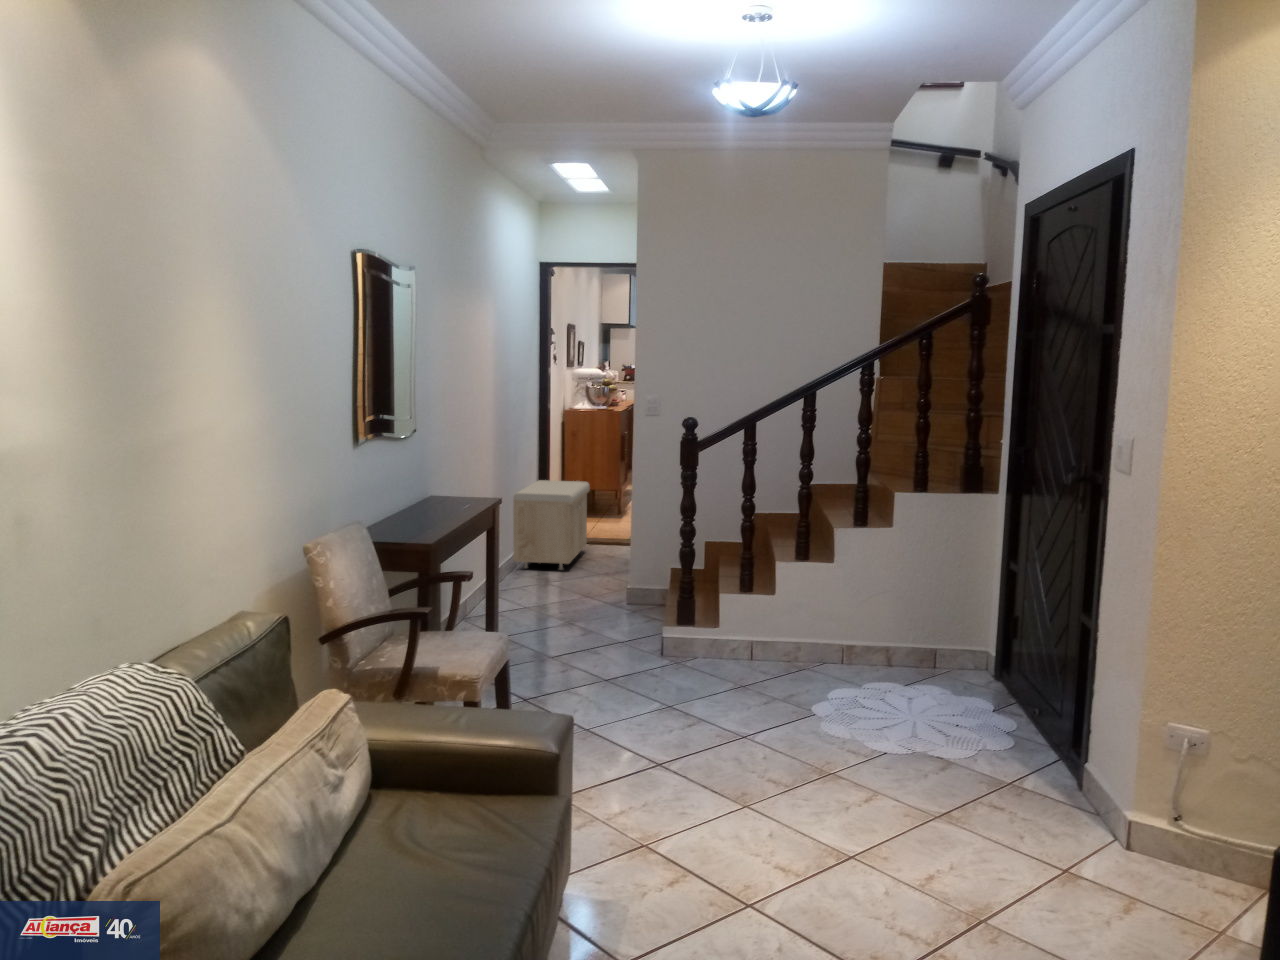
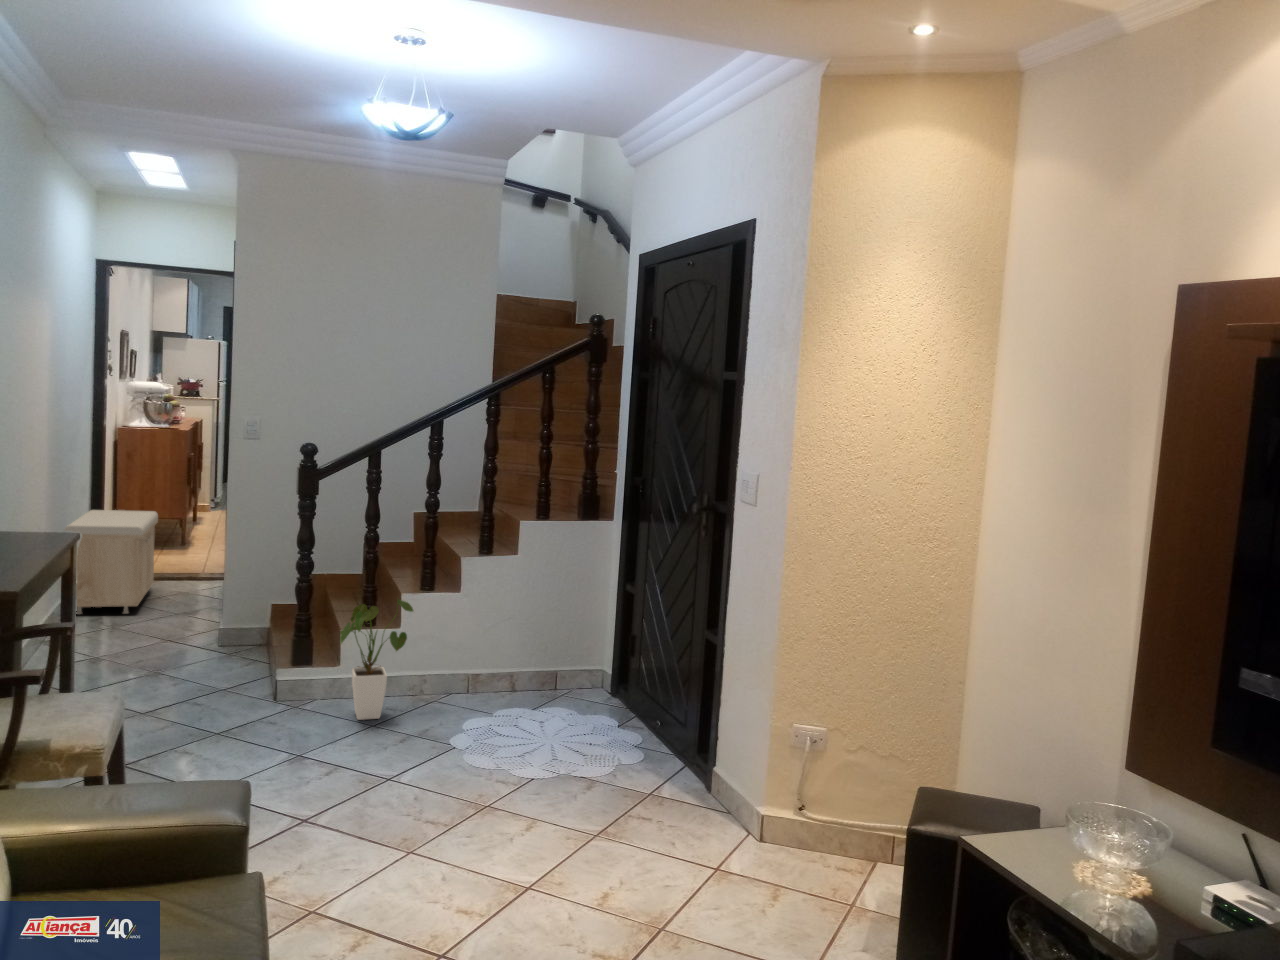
house plant: none [713,563,786,678] -> present [340,599,414,720]

